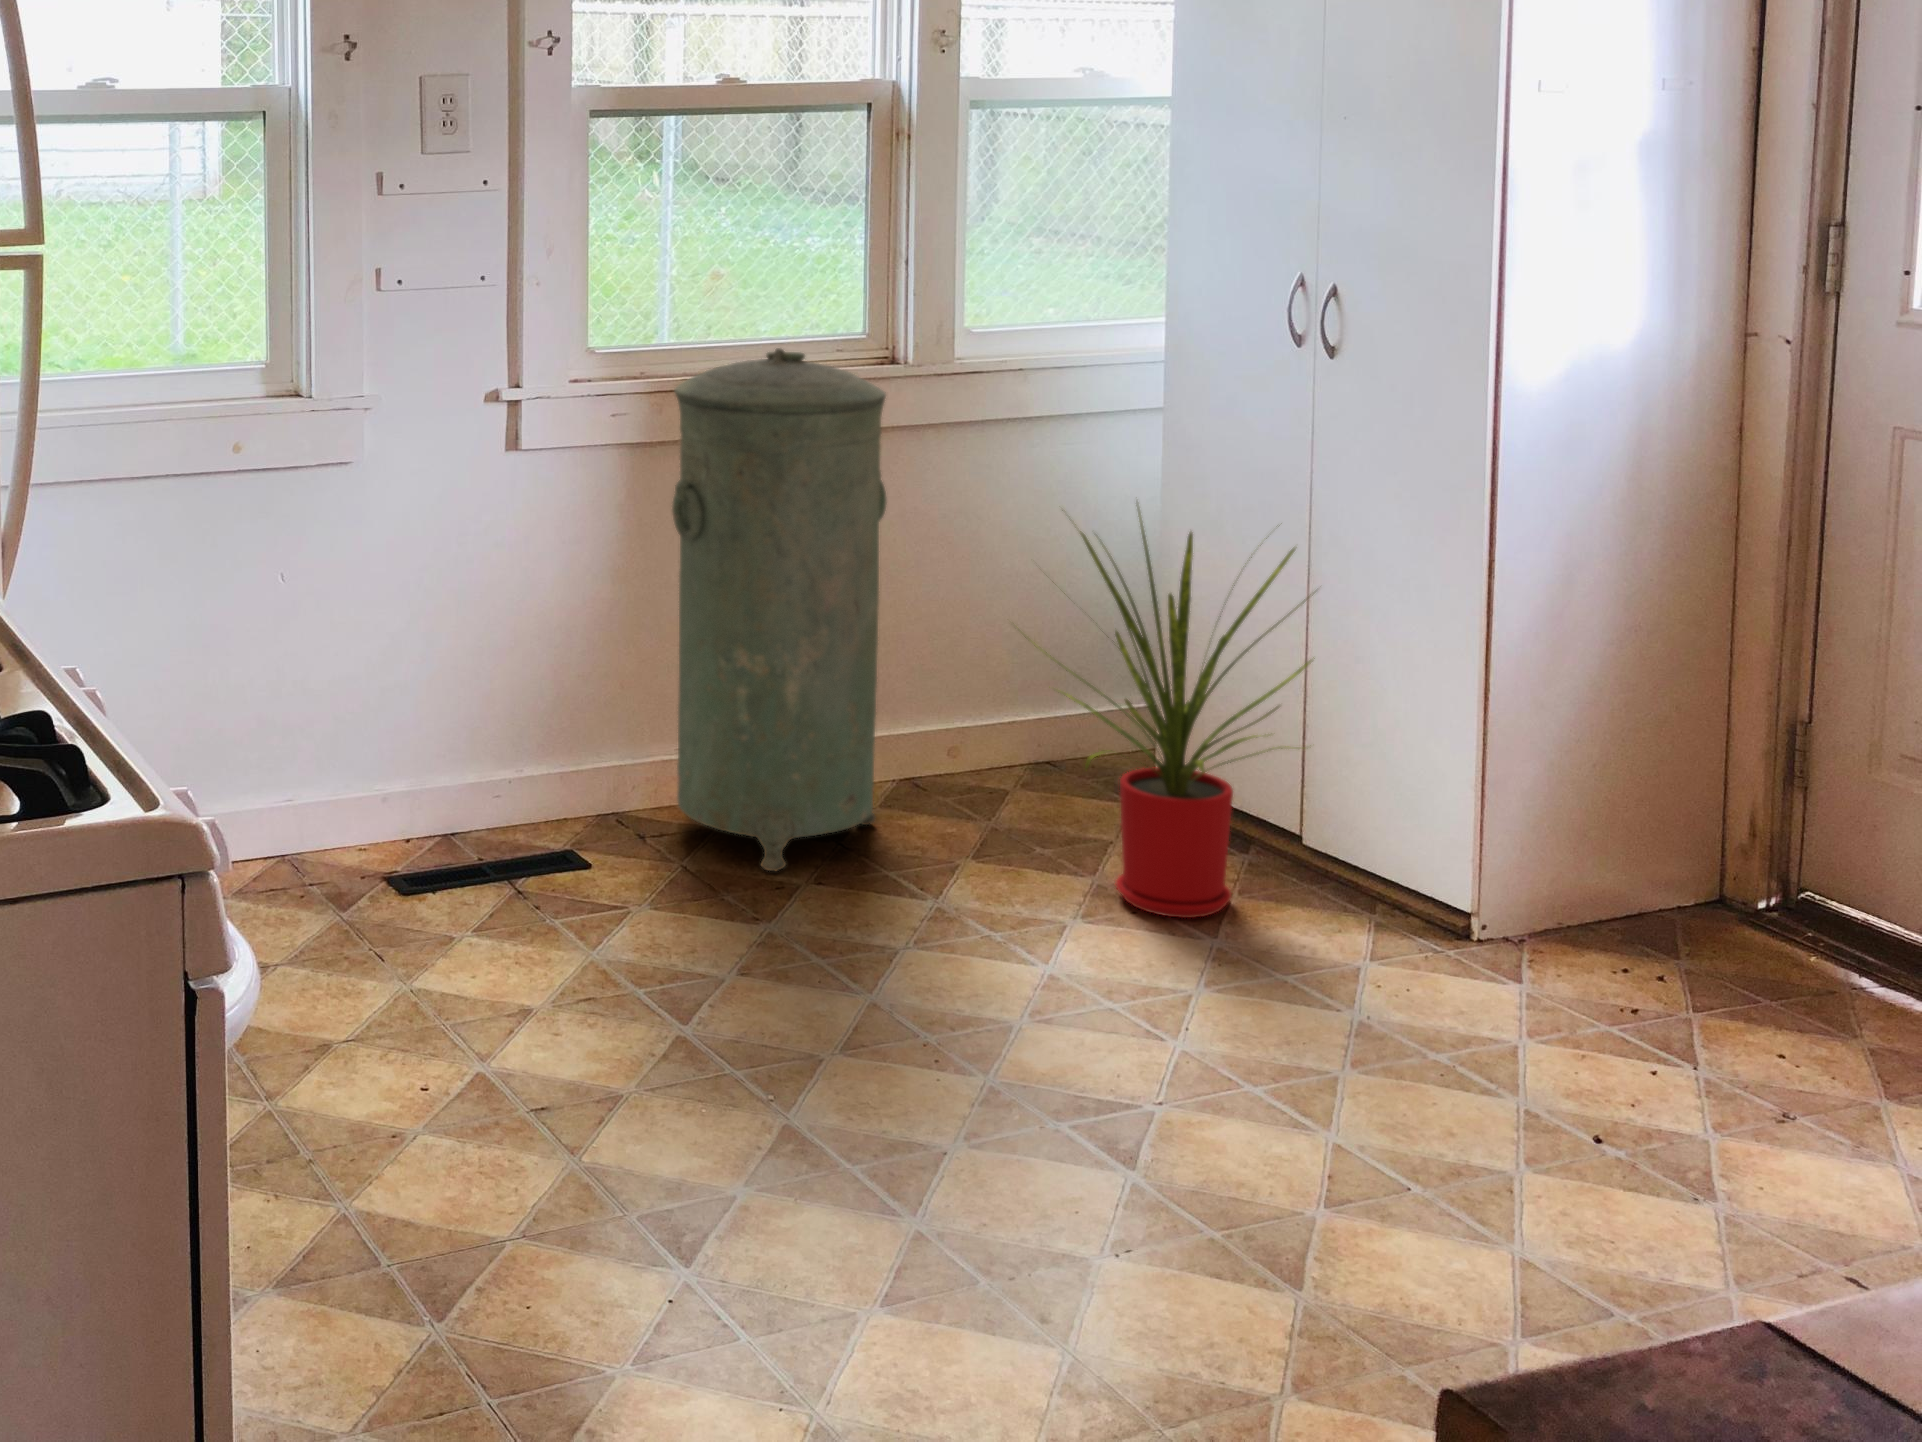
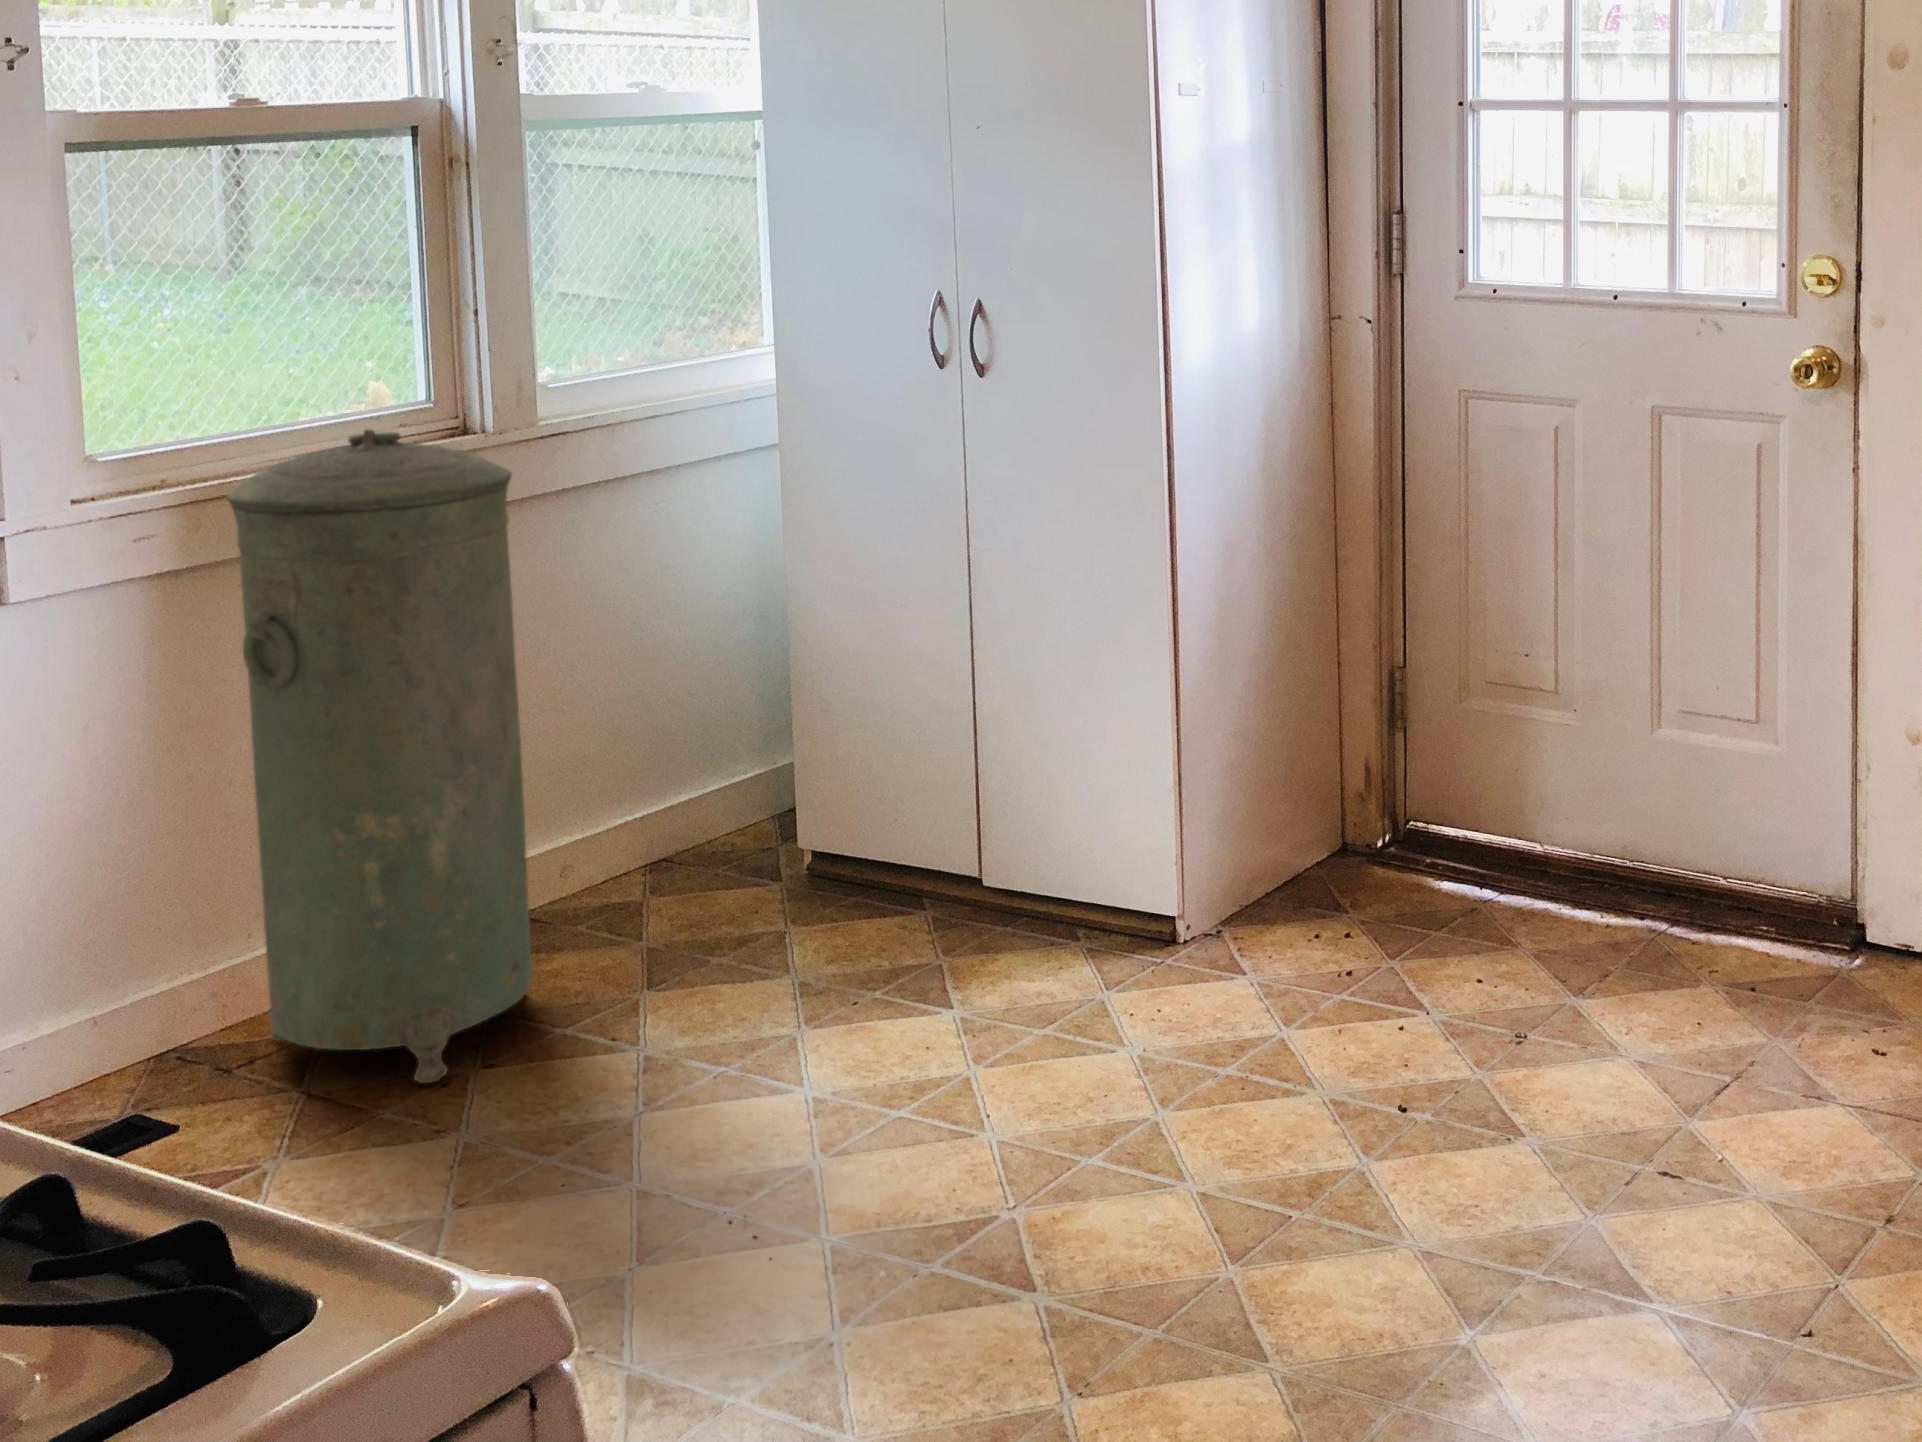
house plant: present [1017,507,1315,918] -> none [691,551,1036,1005]

